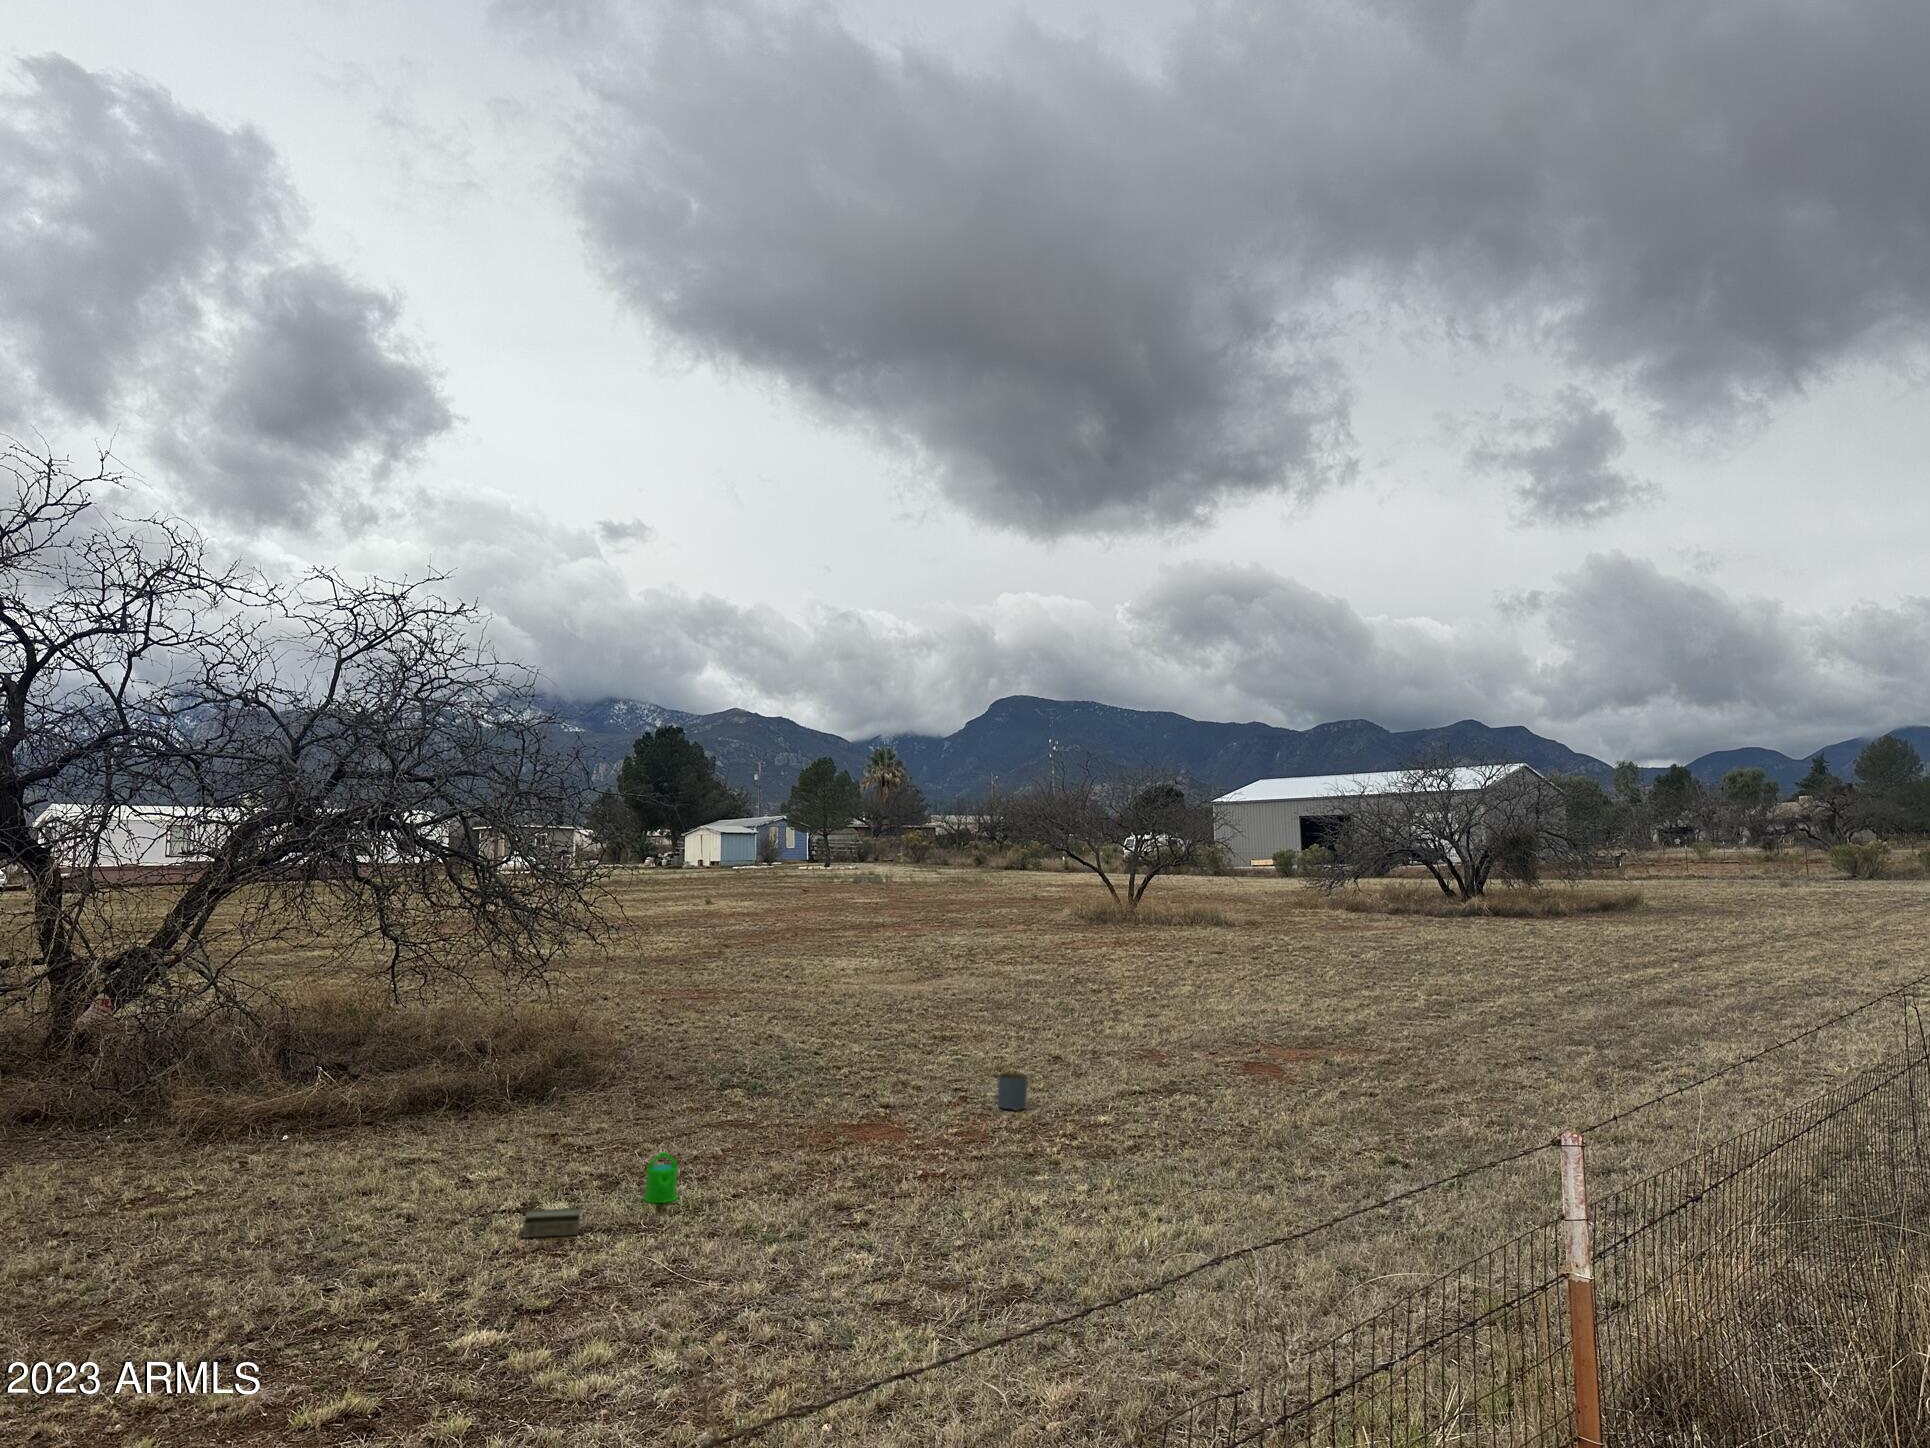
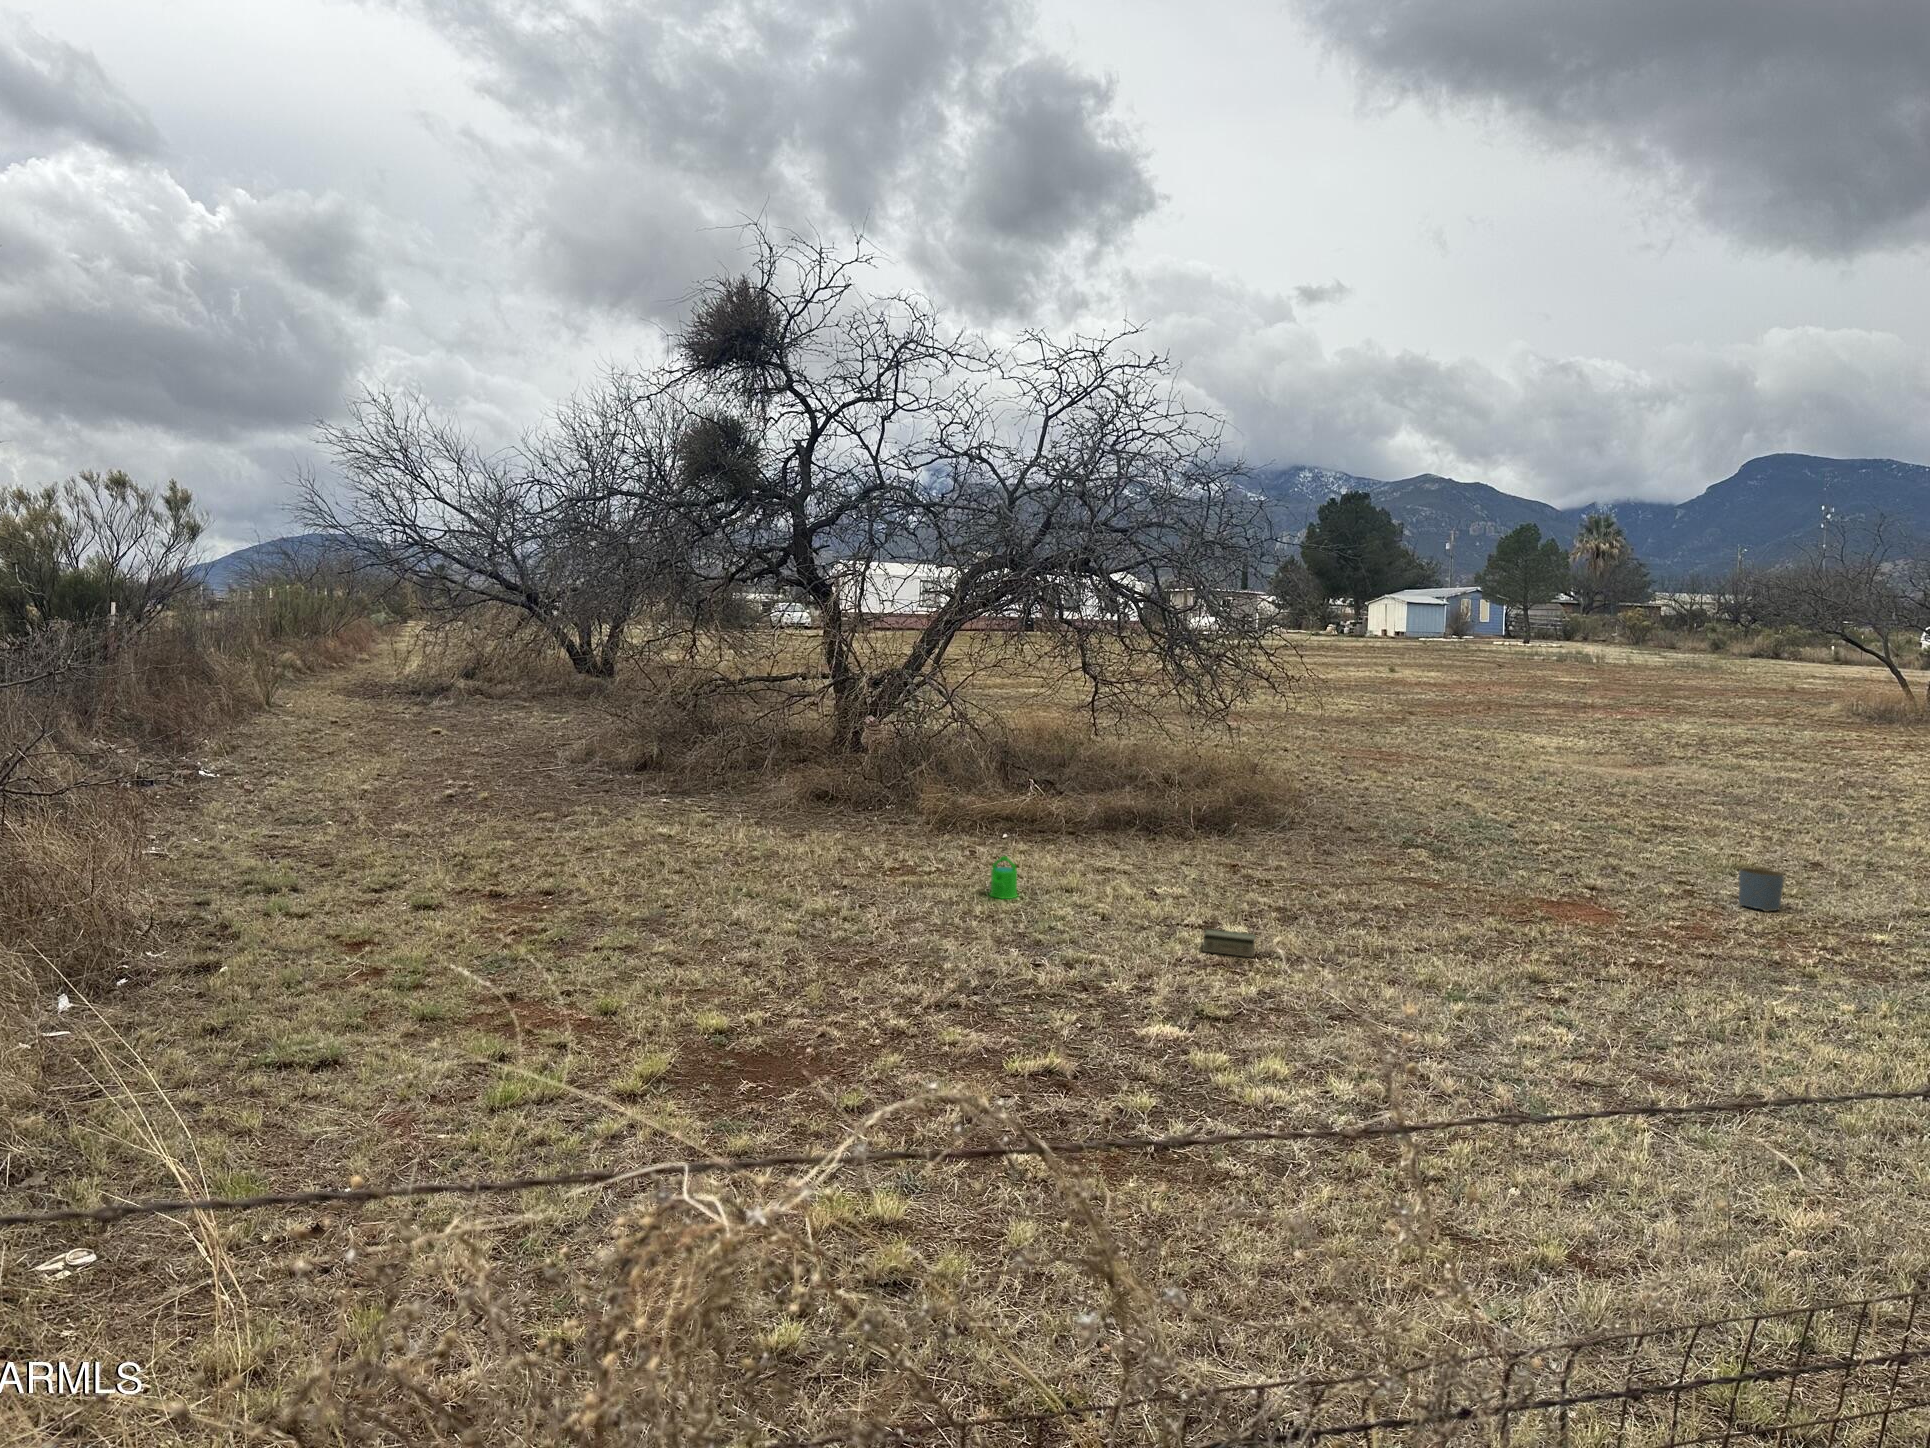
watering can: present [644,1152,678,1203] -> present [990,856,1018,899]

